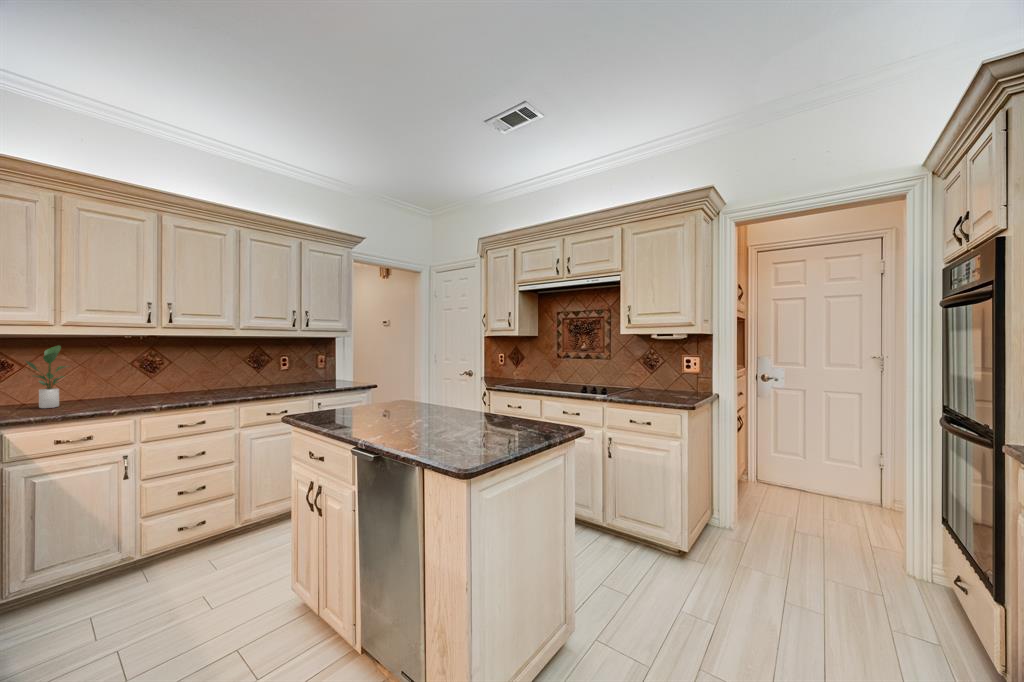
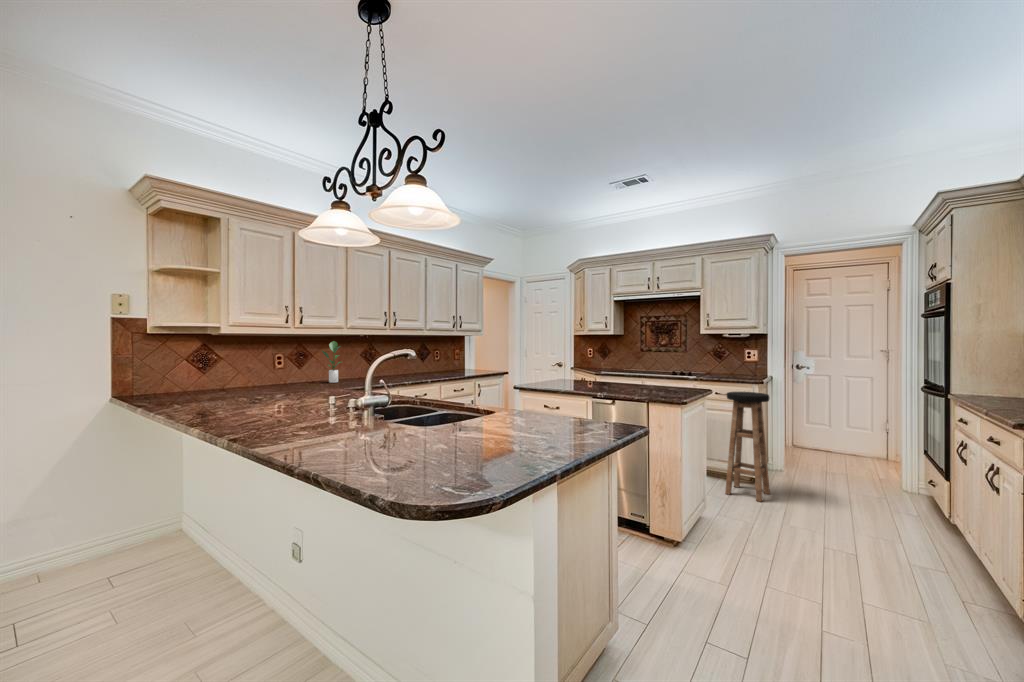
bar stool: none [632,421,701,605] -> present [725,392,770,502]

